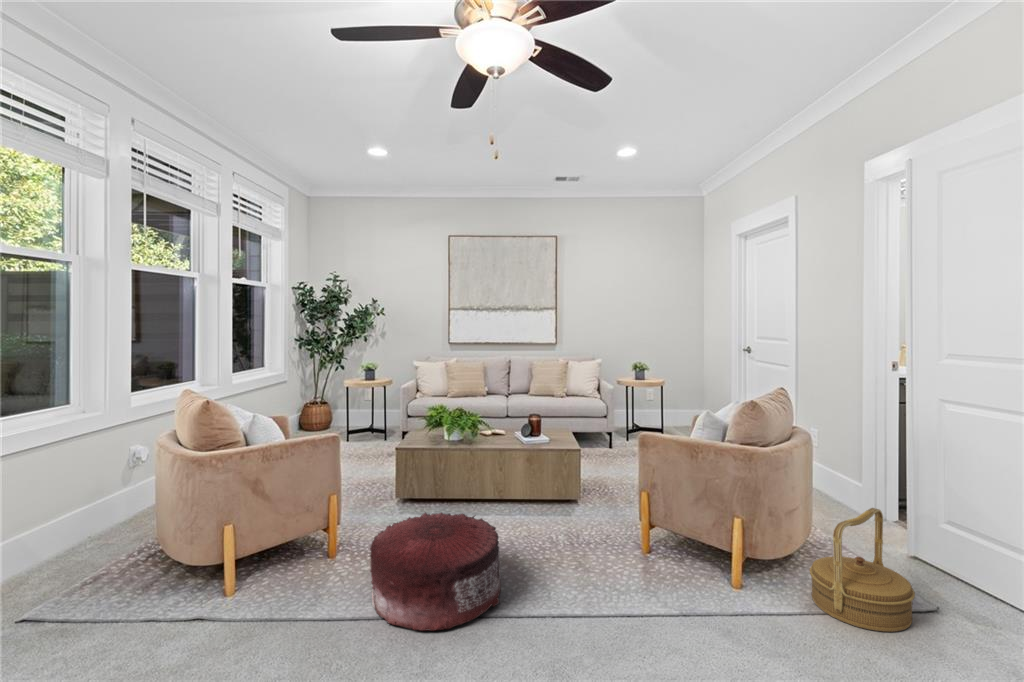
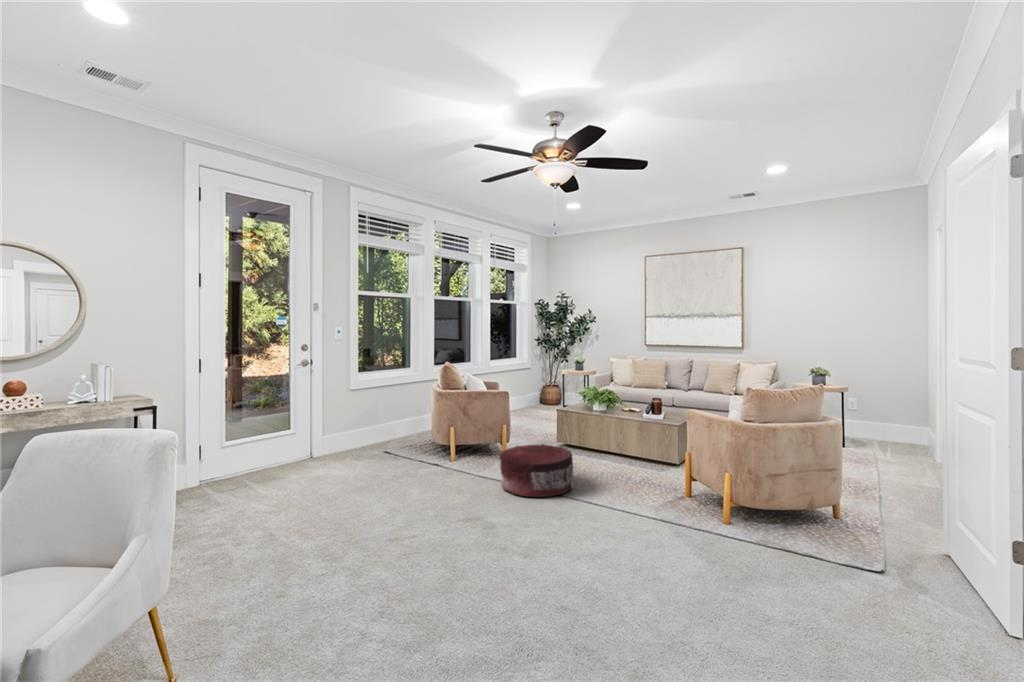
woven basket: present [810,508,915,632] -> none [764,477,839,560]

